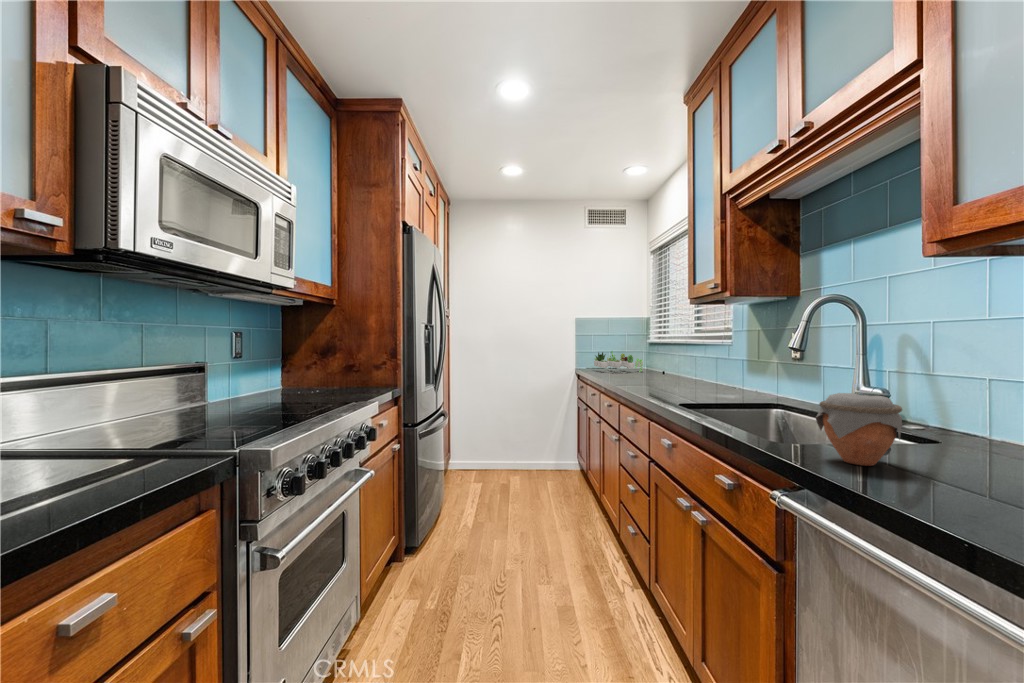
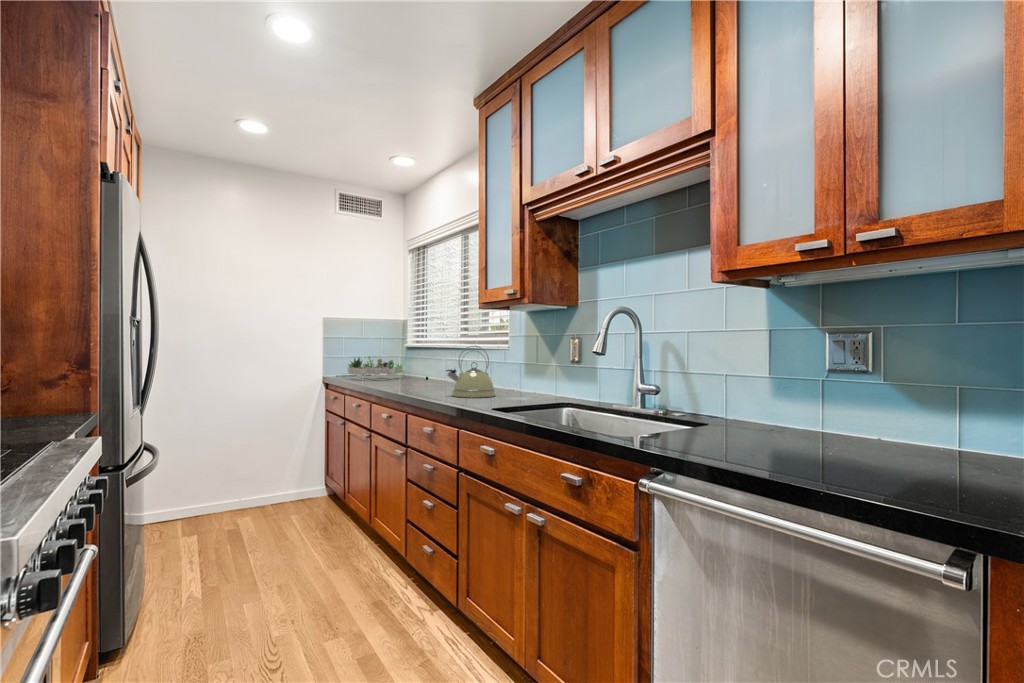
kettle: none [656,341,708,392] -> present [446,346,496,398]
jar: present [816,393,902,466] -> none [666,390,725,448]

